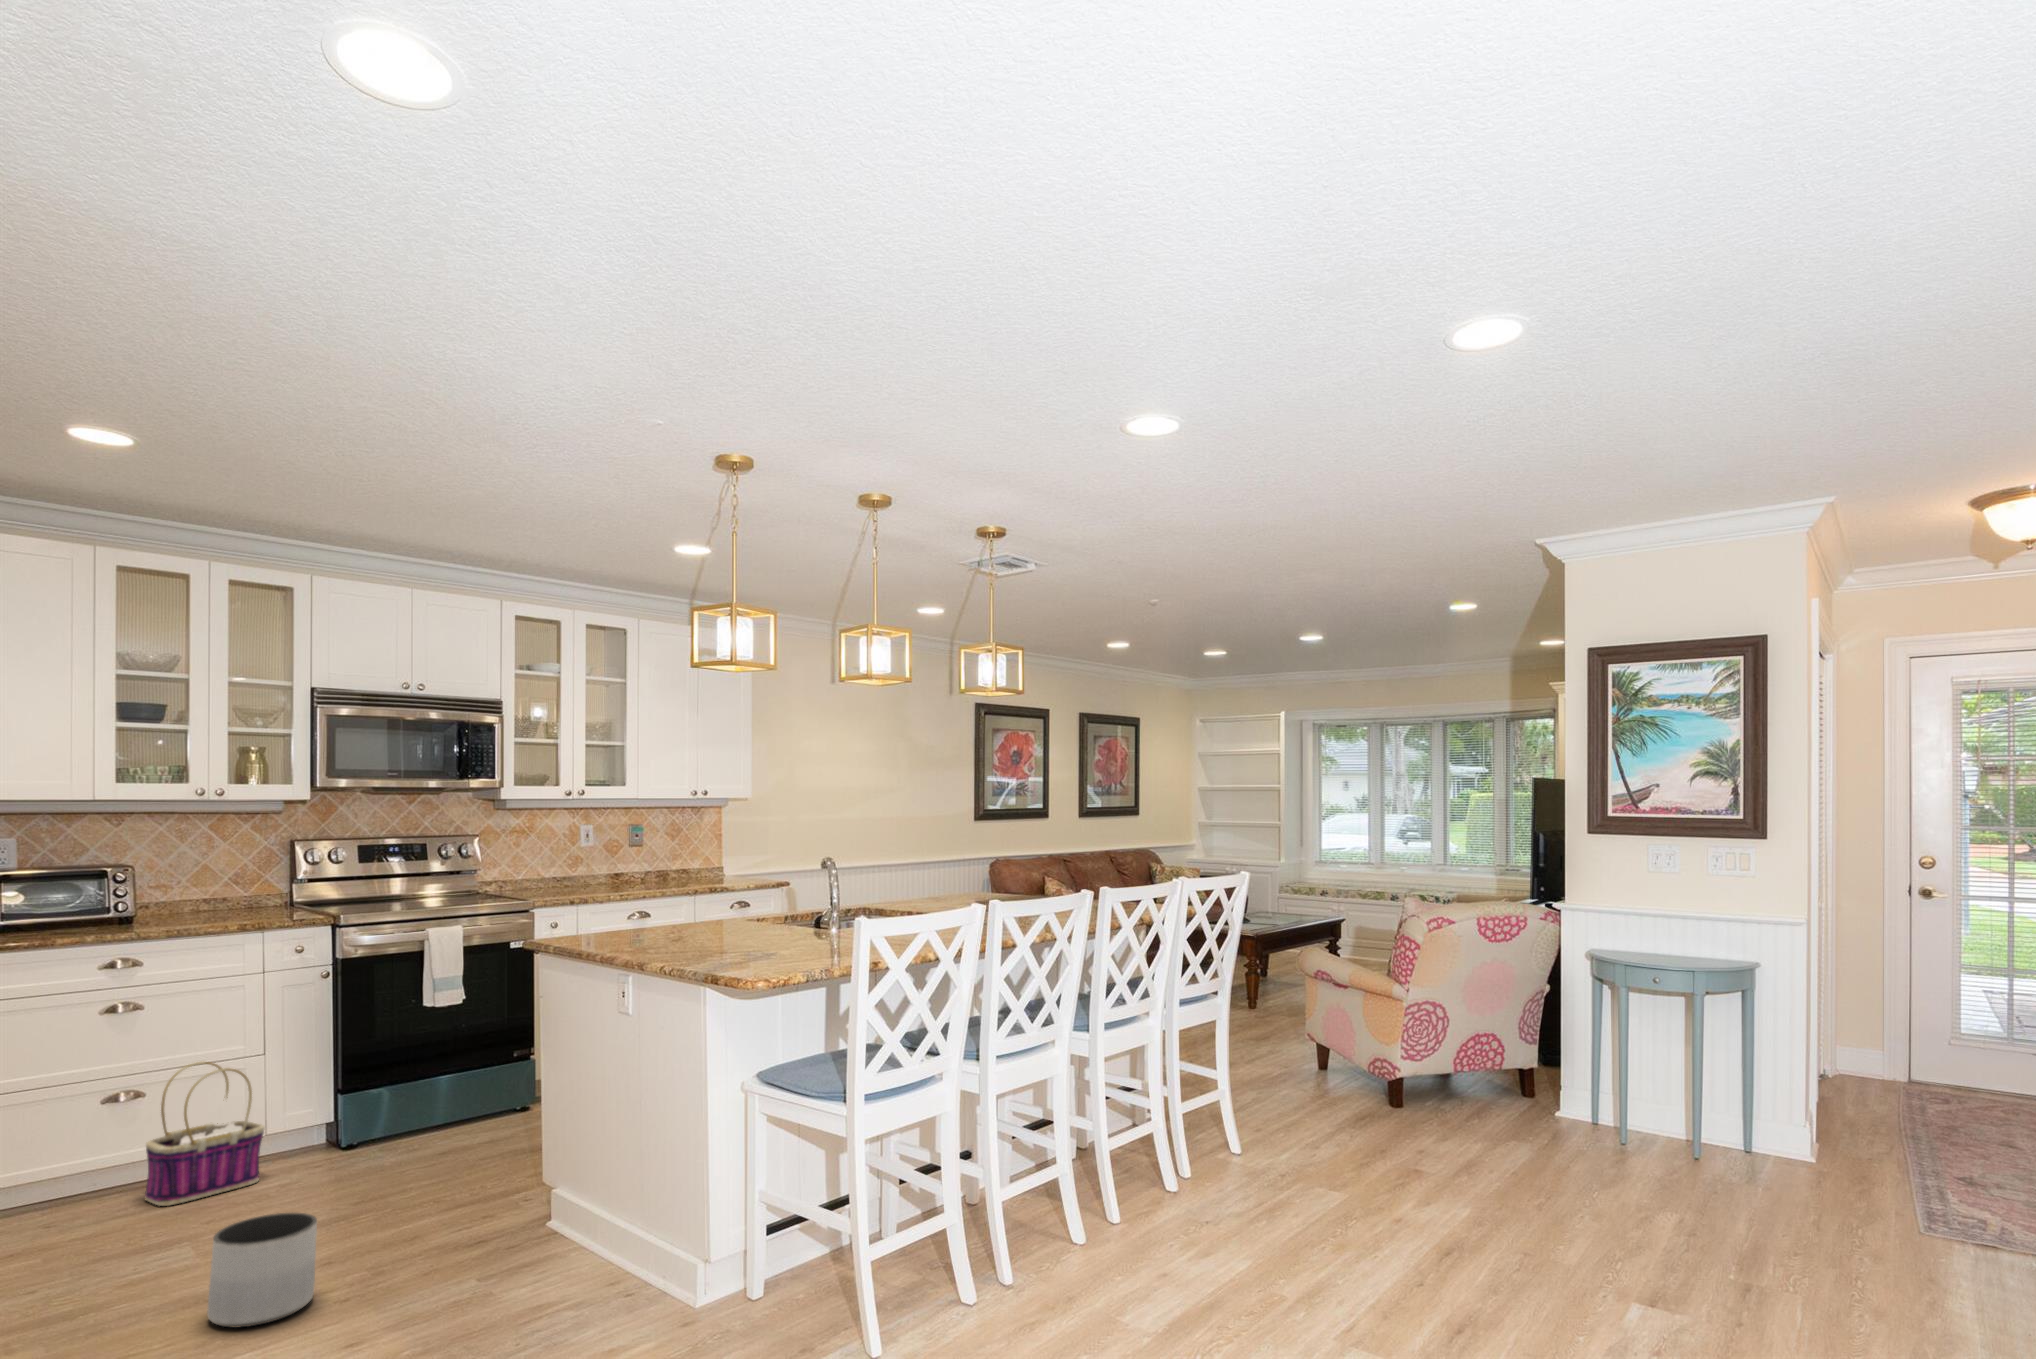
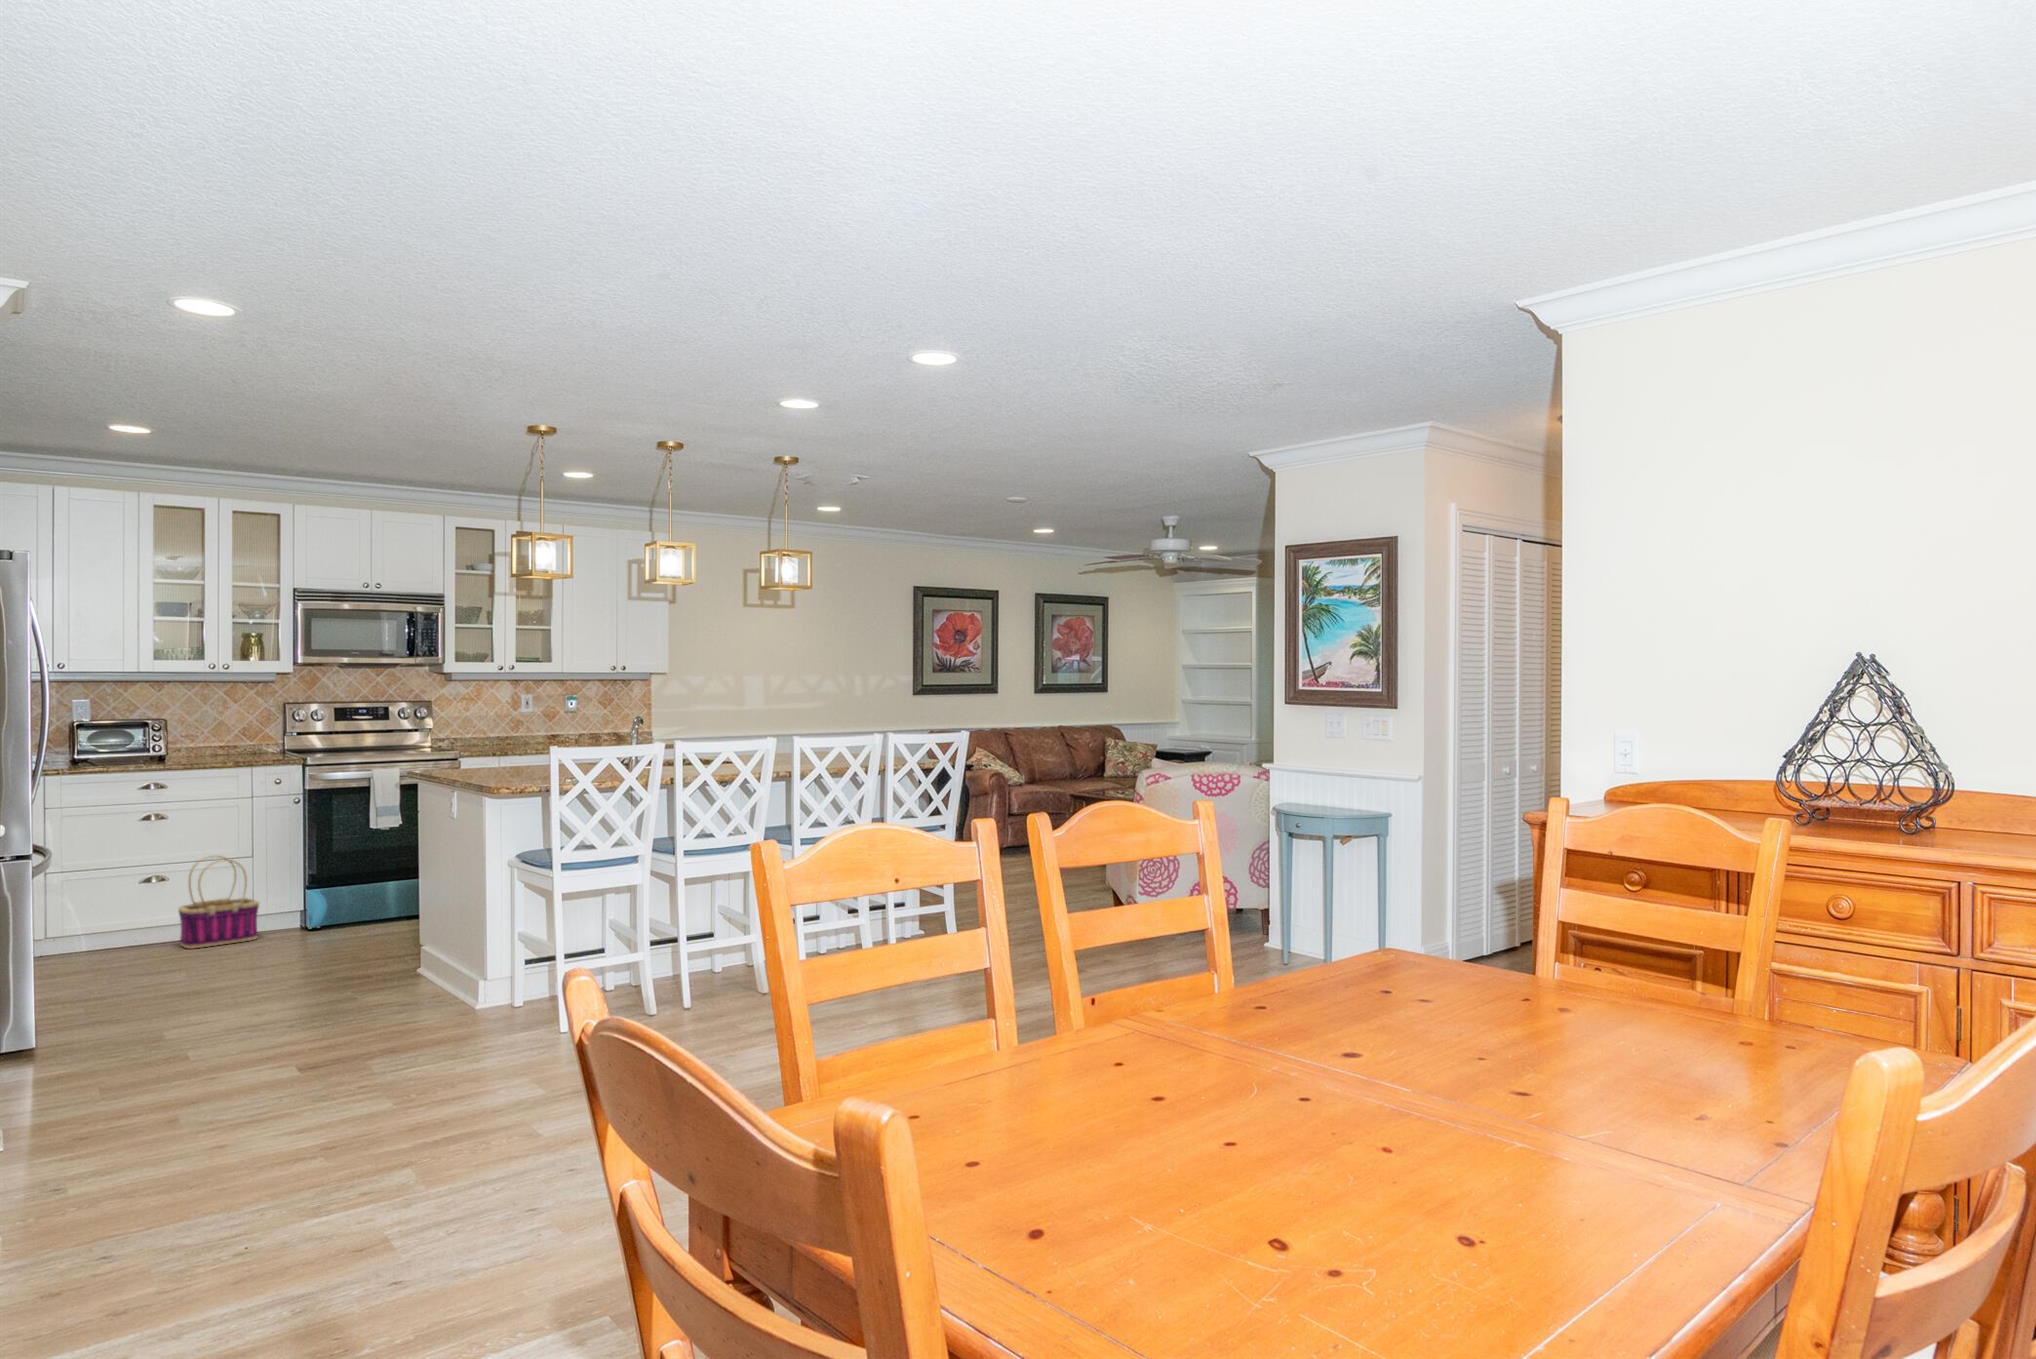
planter: present [207,1213,317,1328] -> none [174,942,243,1005]

